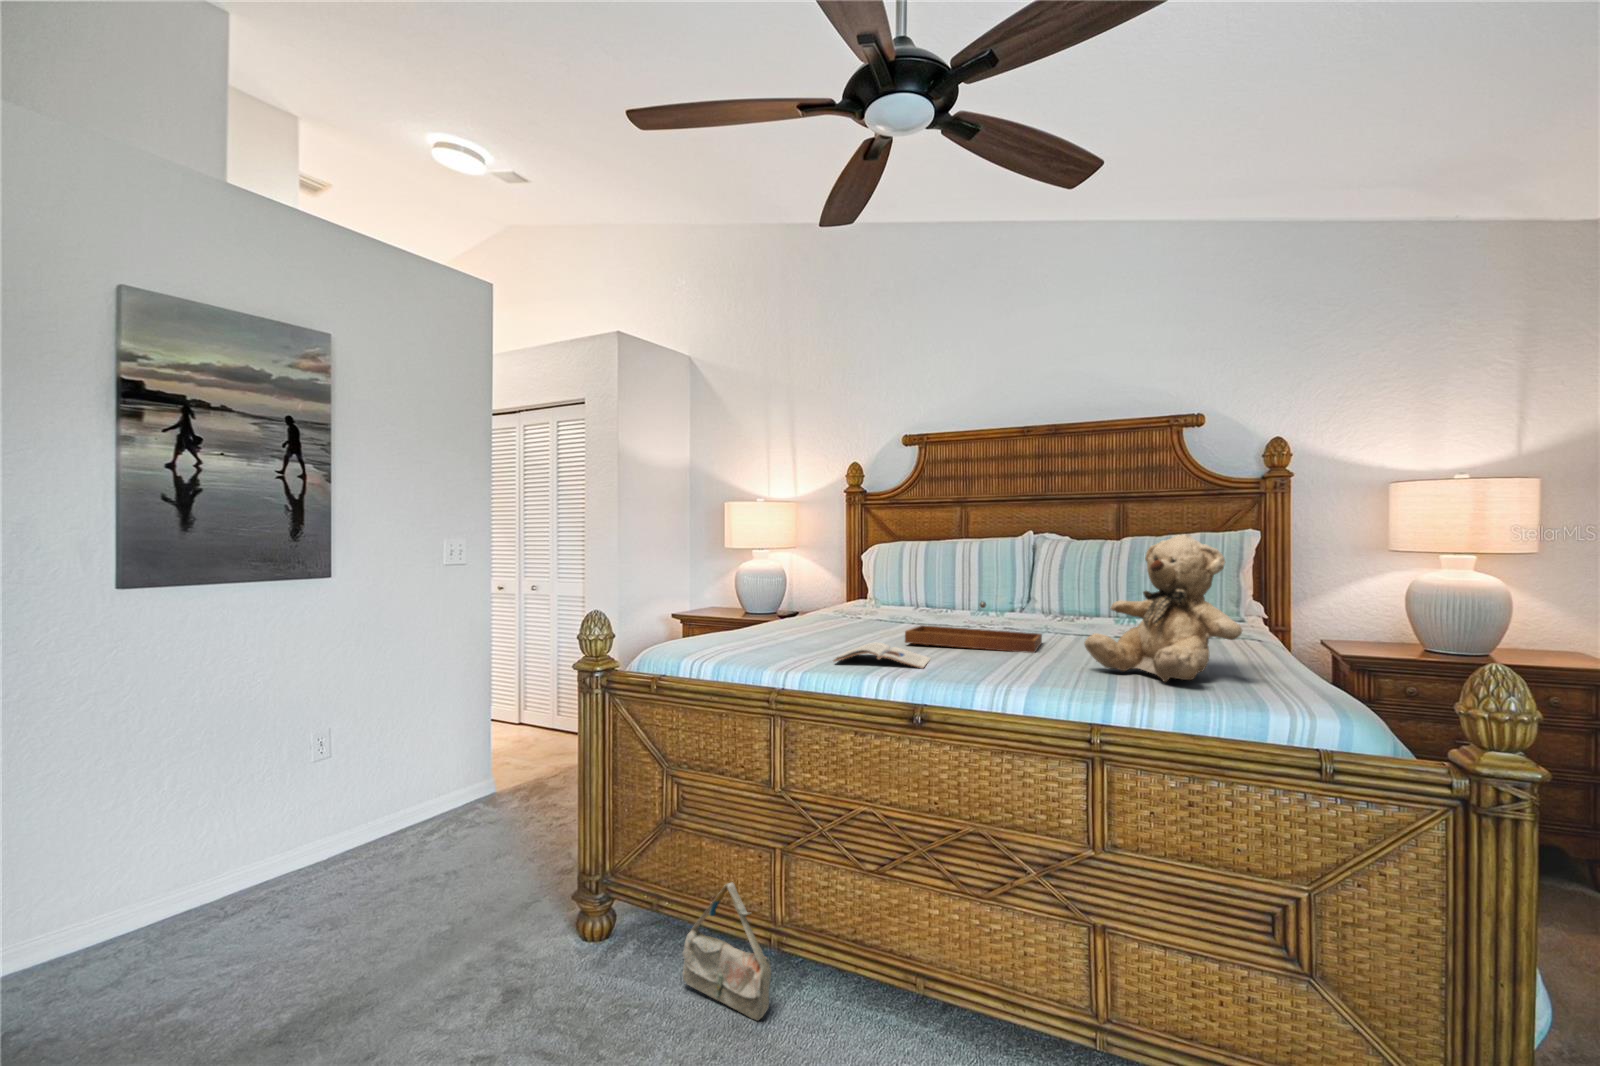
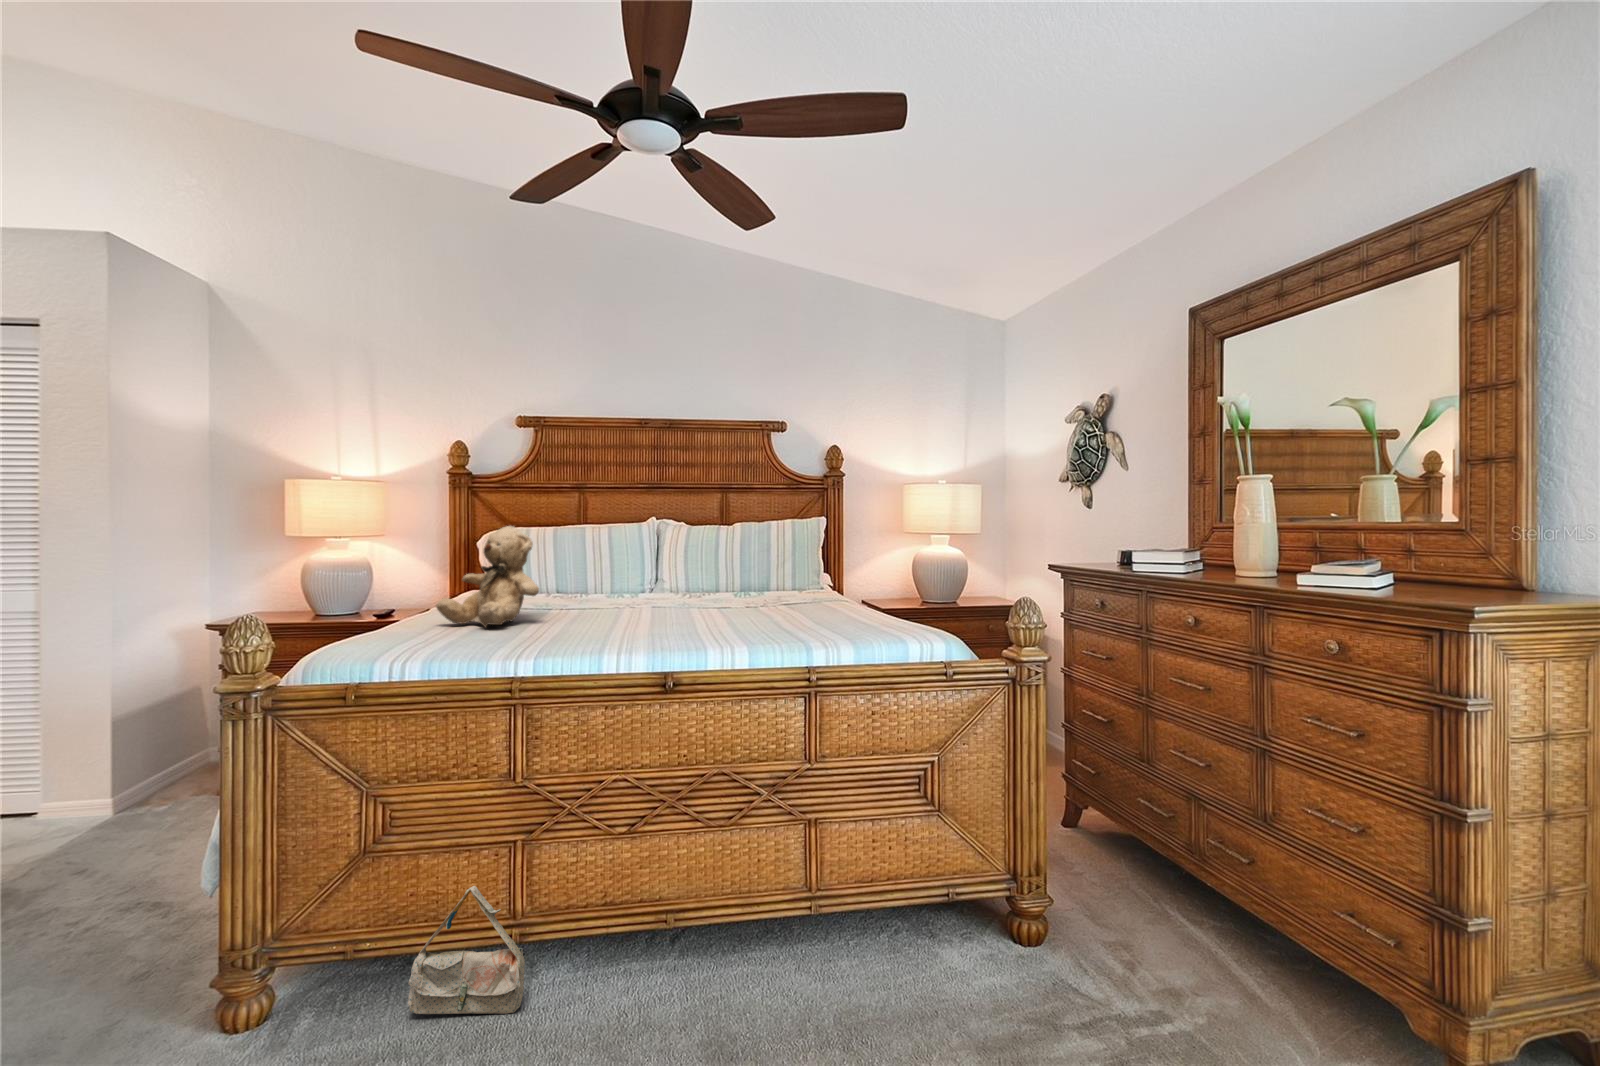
teddy bear: present [1084,534,1242,682] -> present [436,526,539,628]
tray: present [905,601,1042,653] -> none [597,582,715,625]
magazine: present [834,642,931,668] -> none [557,625,649,647]

